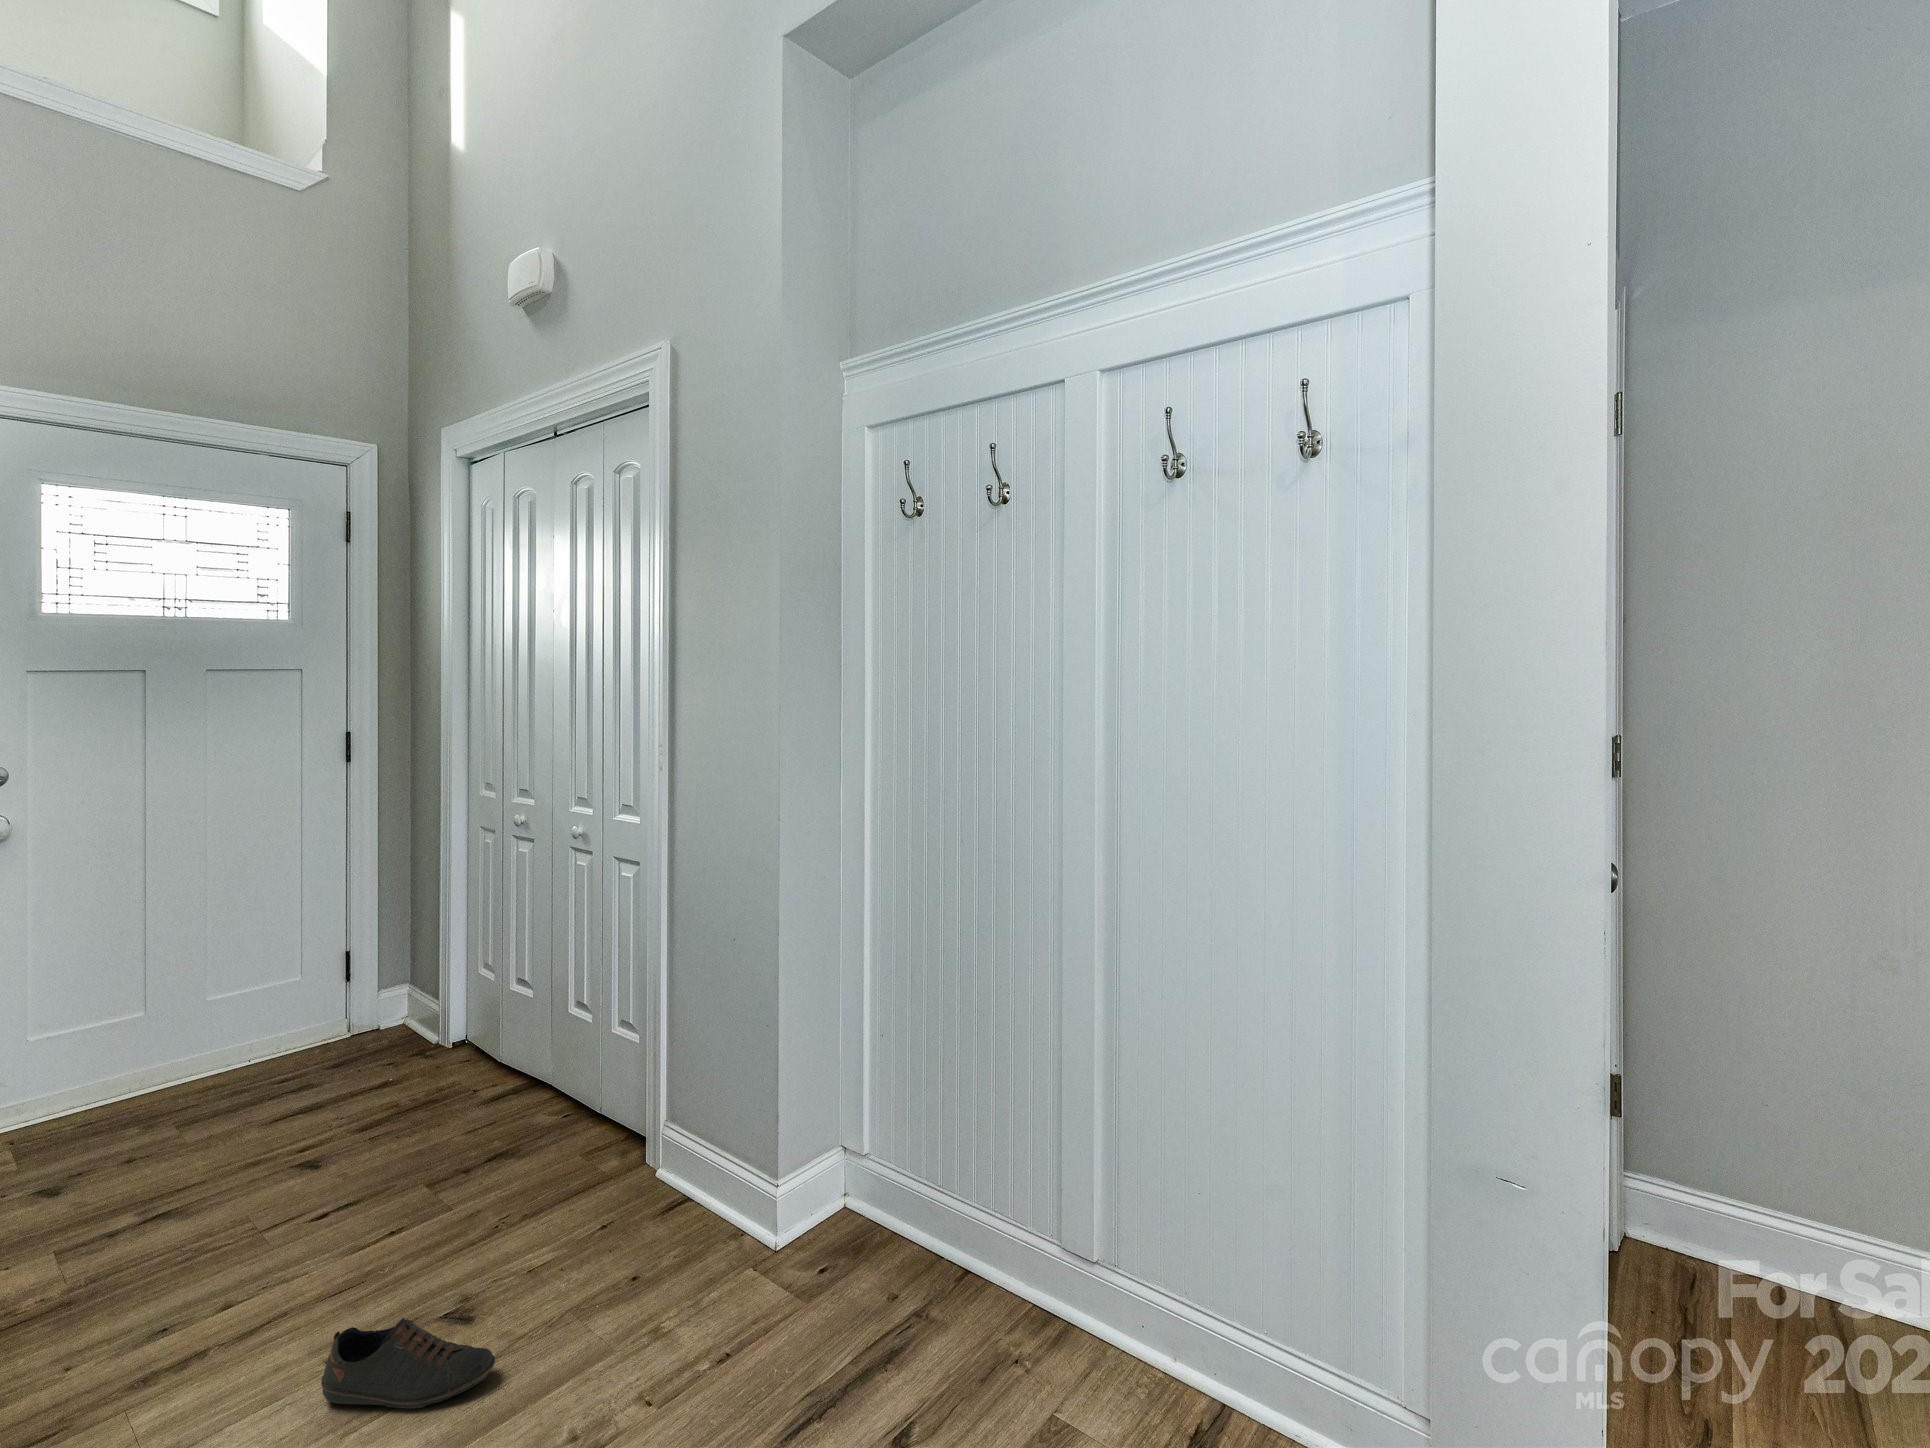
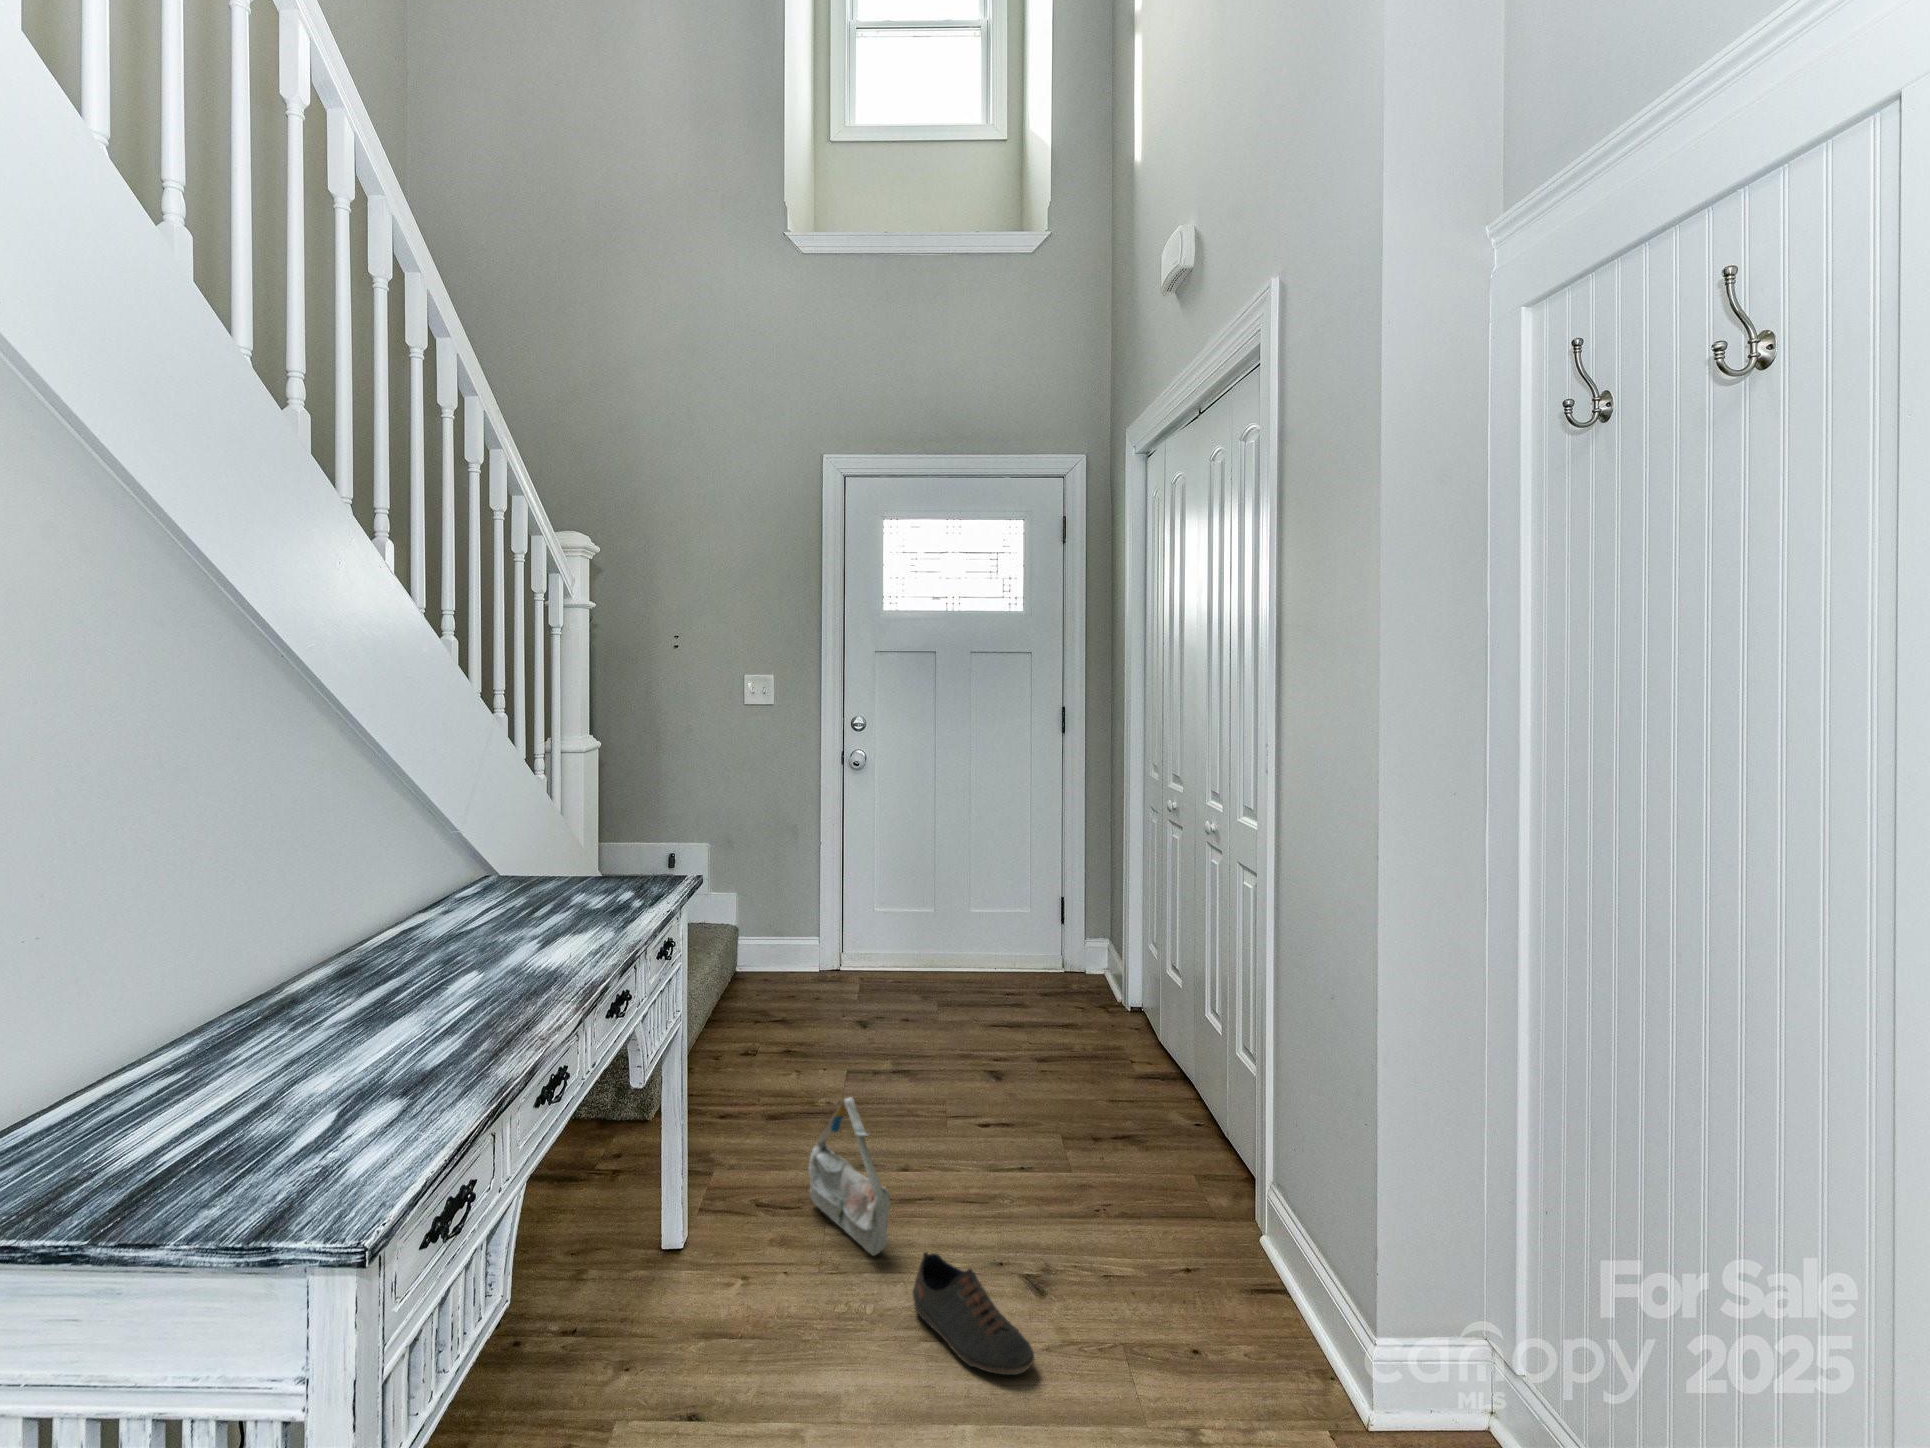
bag: none [91,1217,258,1392] -> present [808,1098,890,1256]

